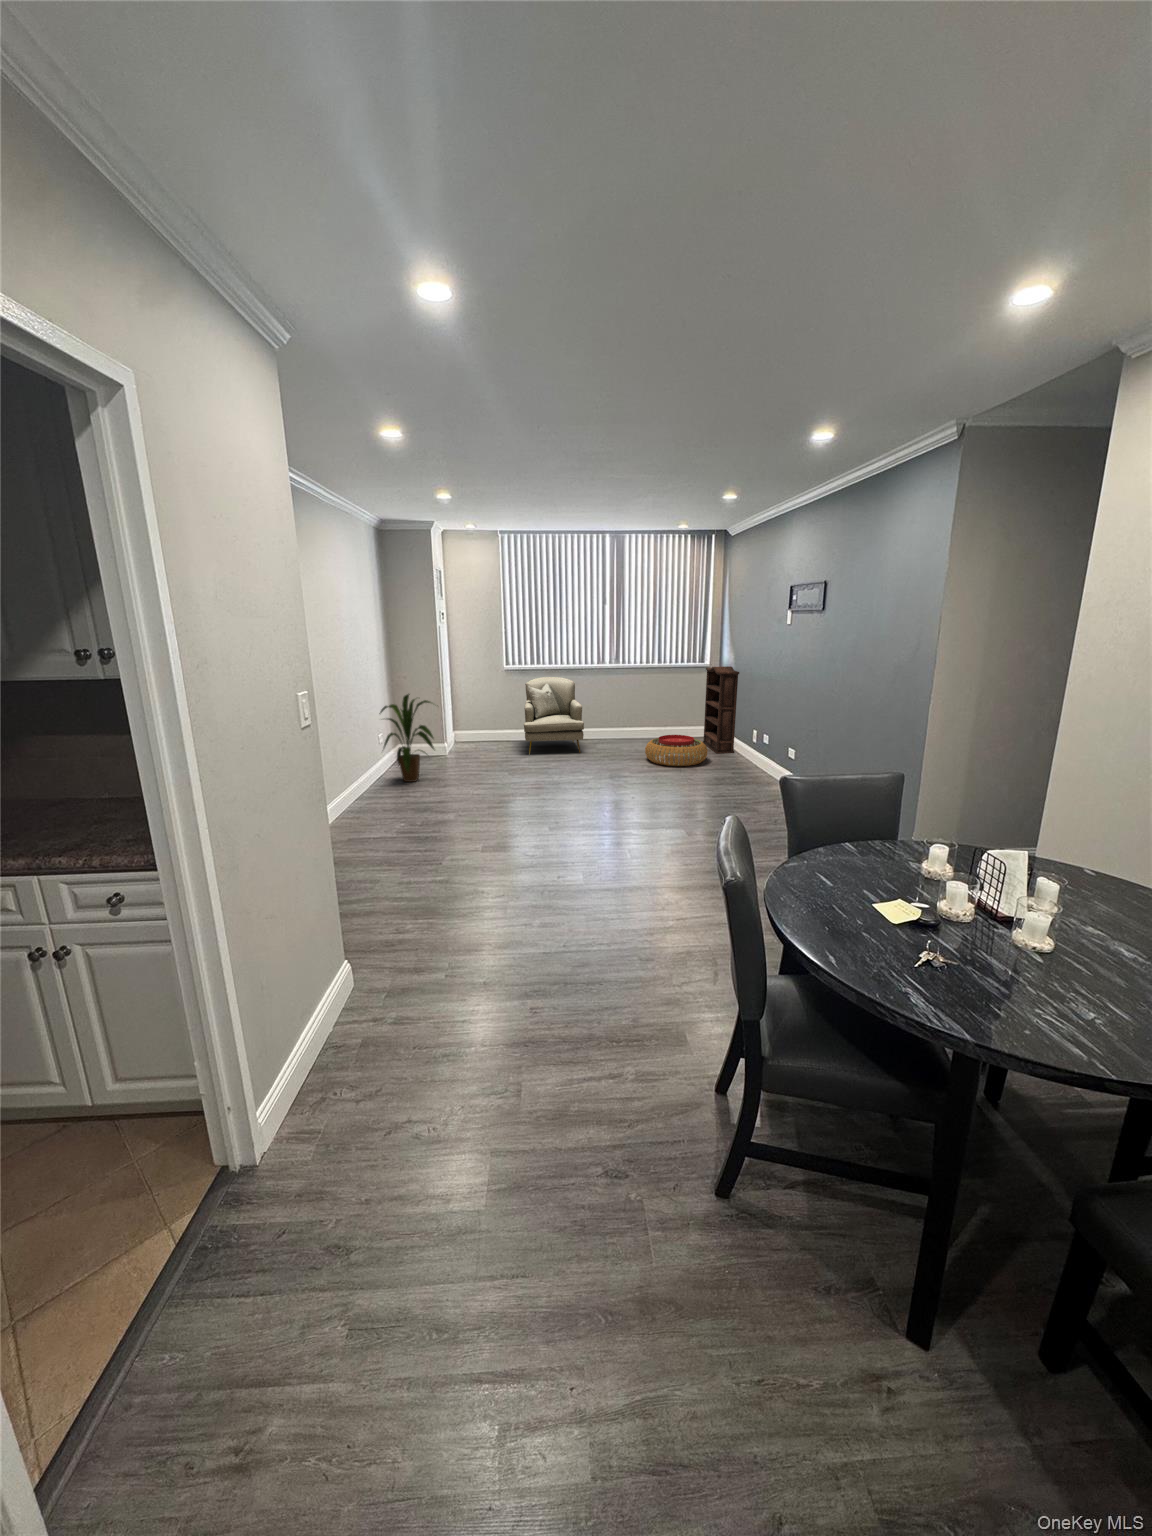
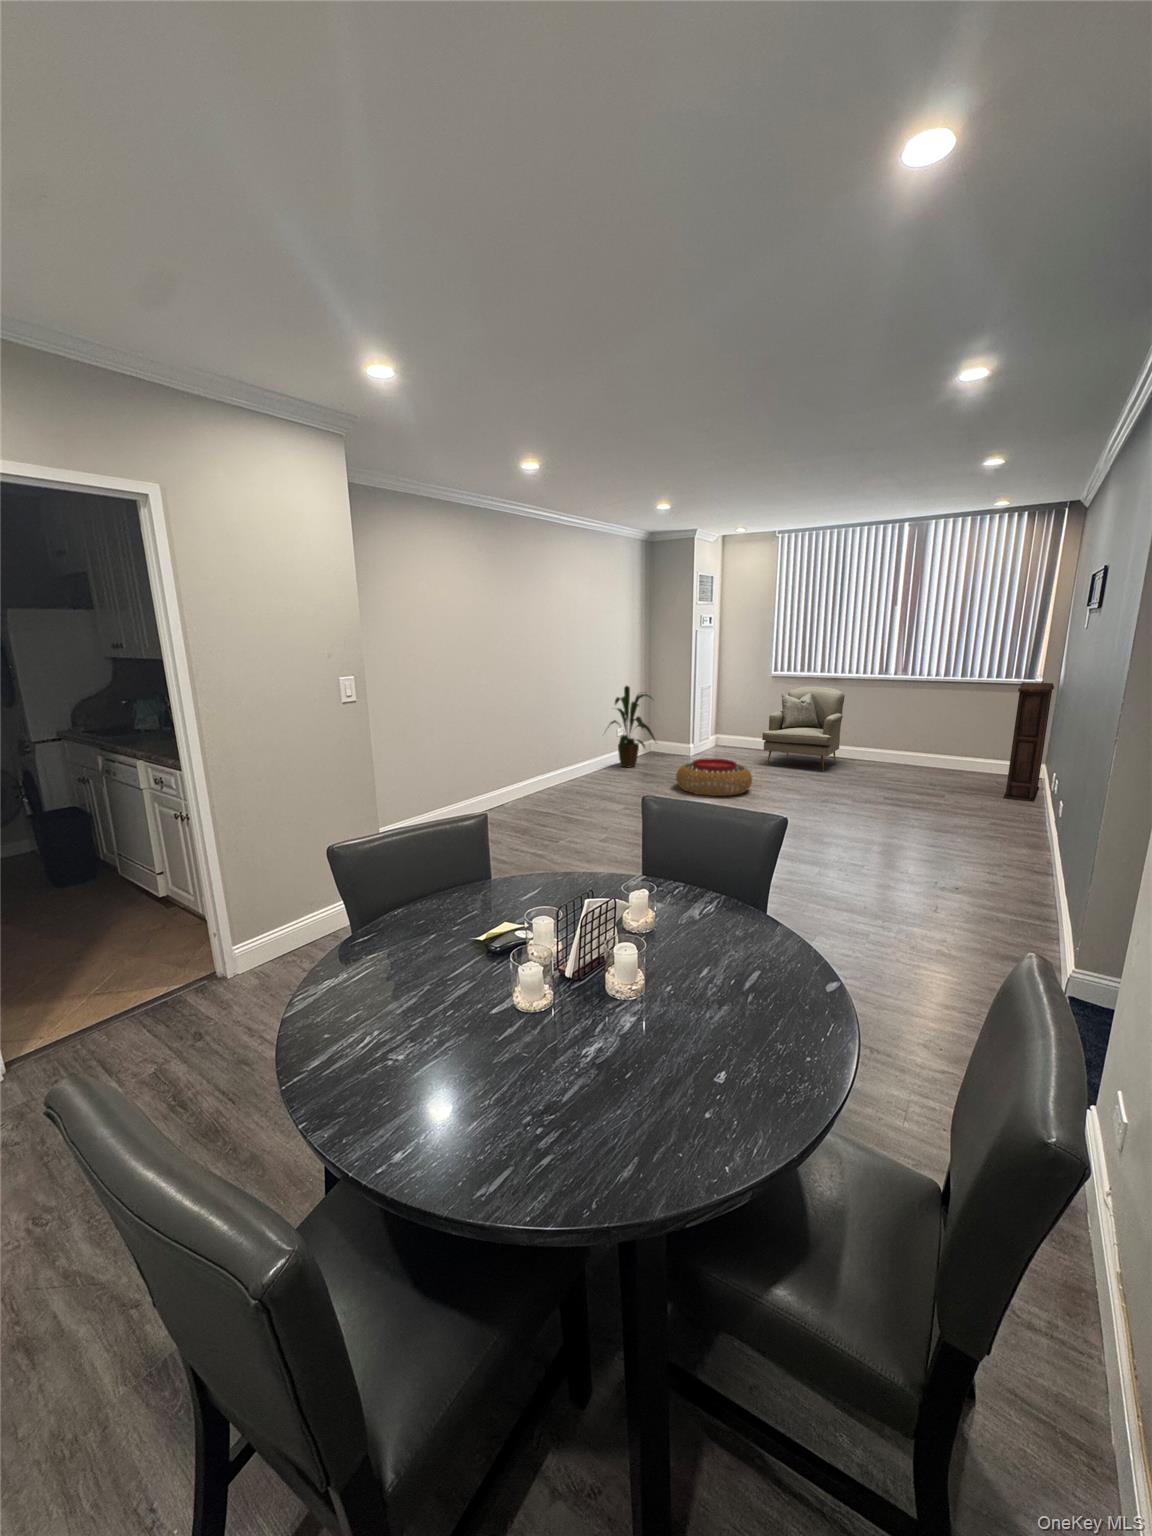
pouf: present [645,735,707,766] -> present [676,758,752,796]

